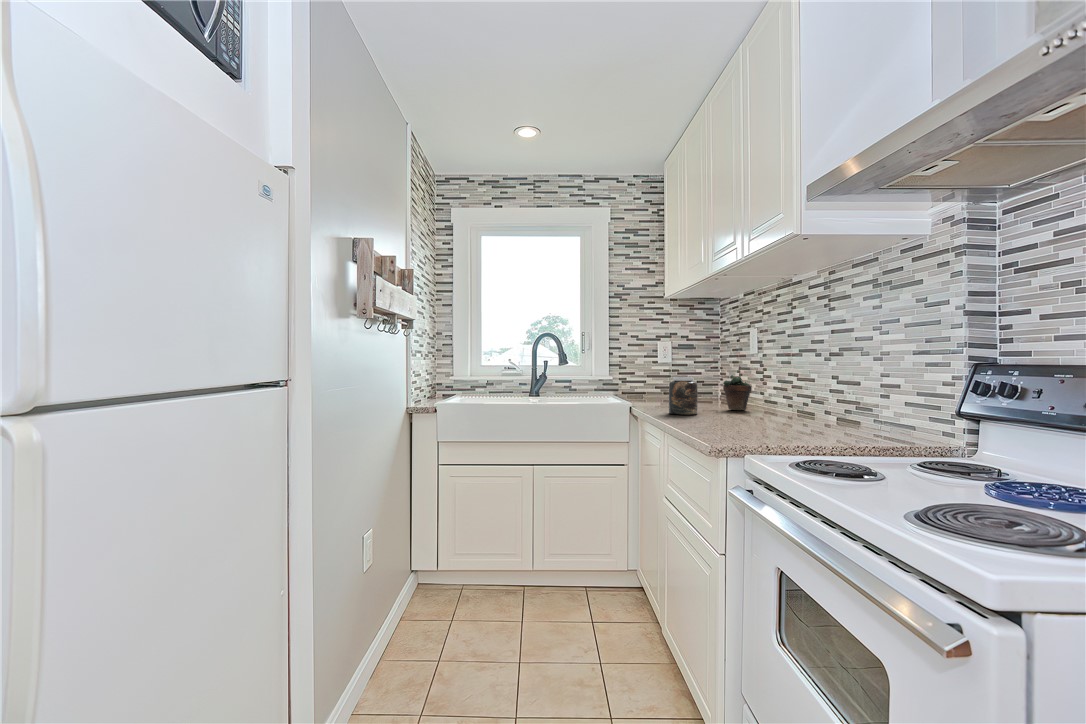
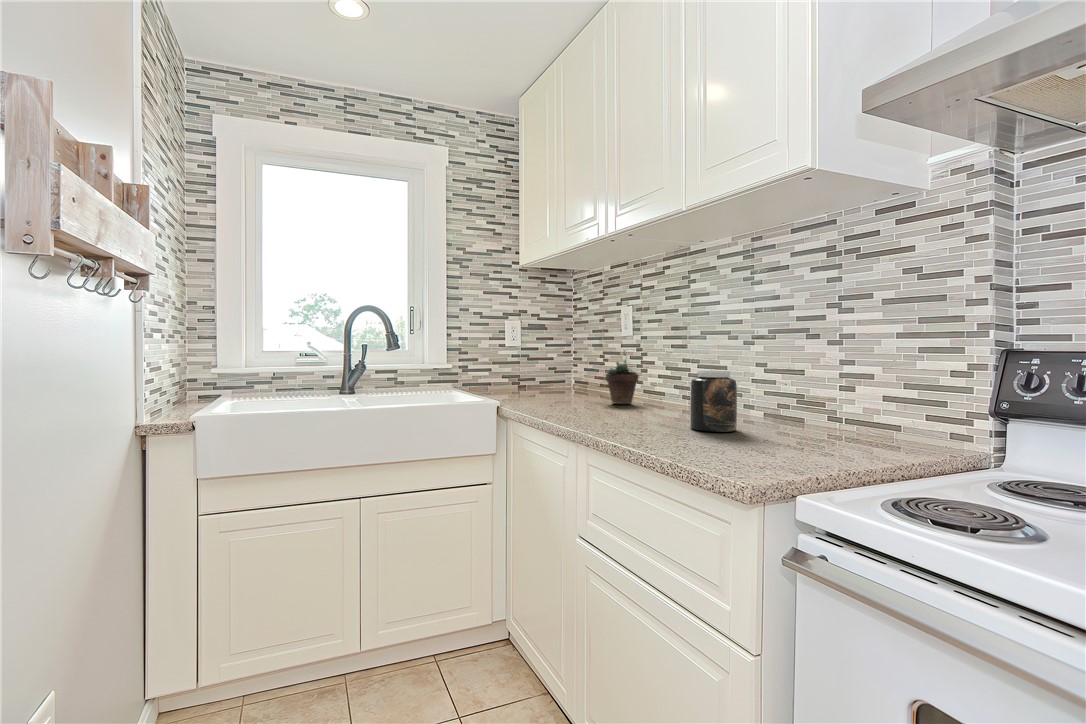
jar: present [669,377,698,415] -> present [690,371,737,432]

